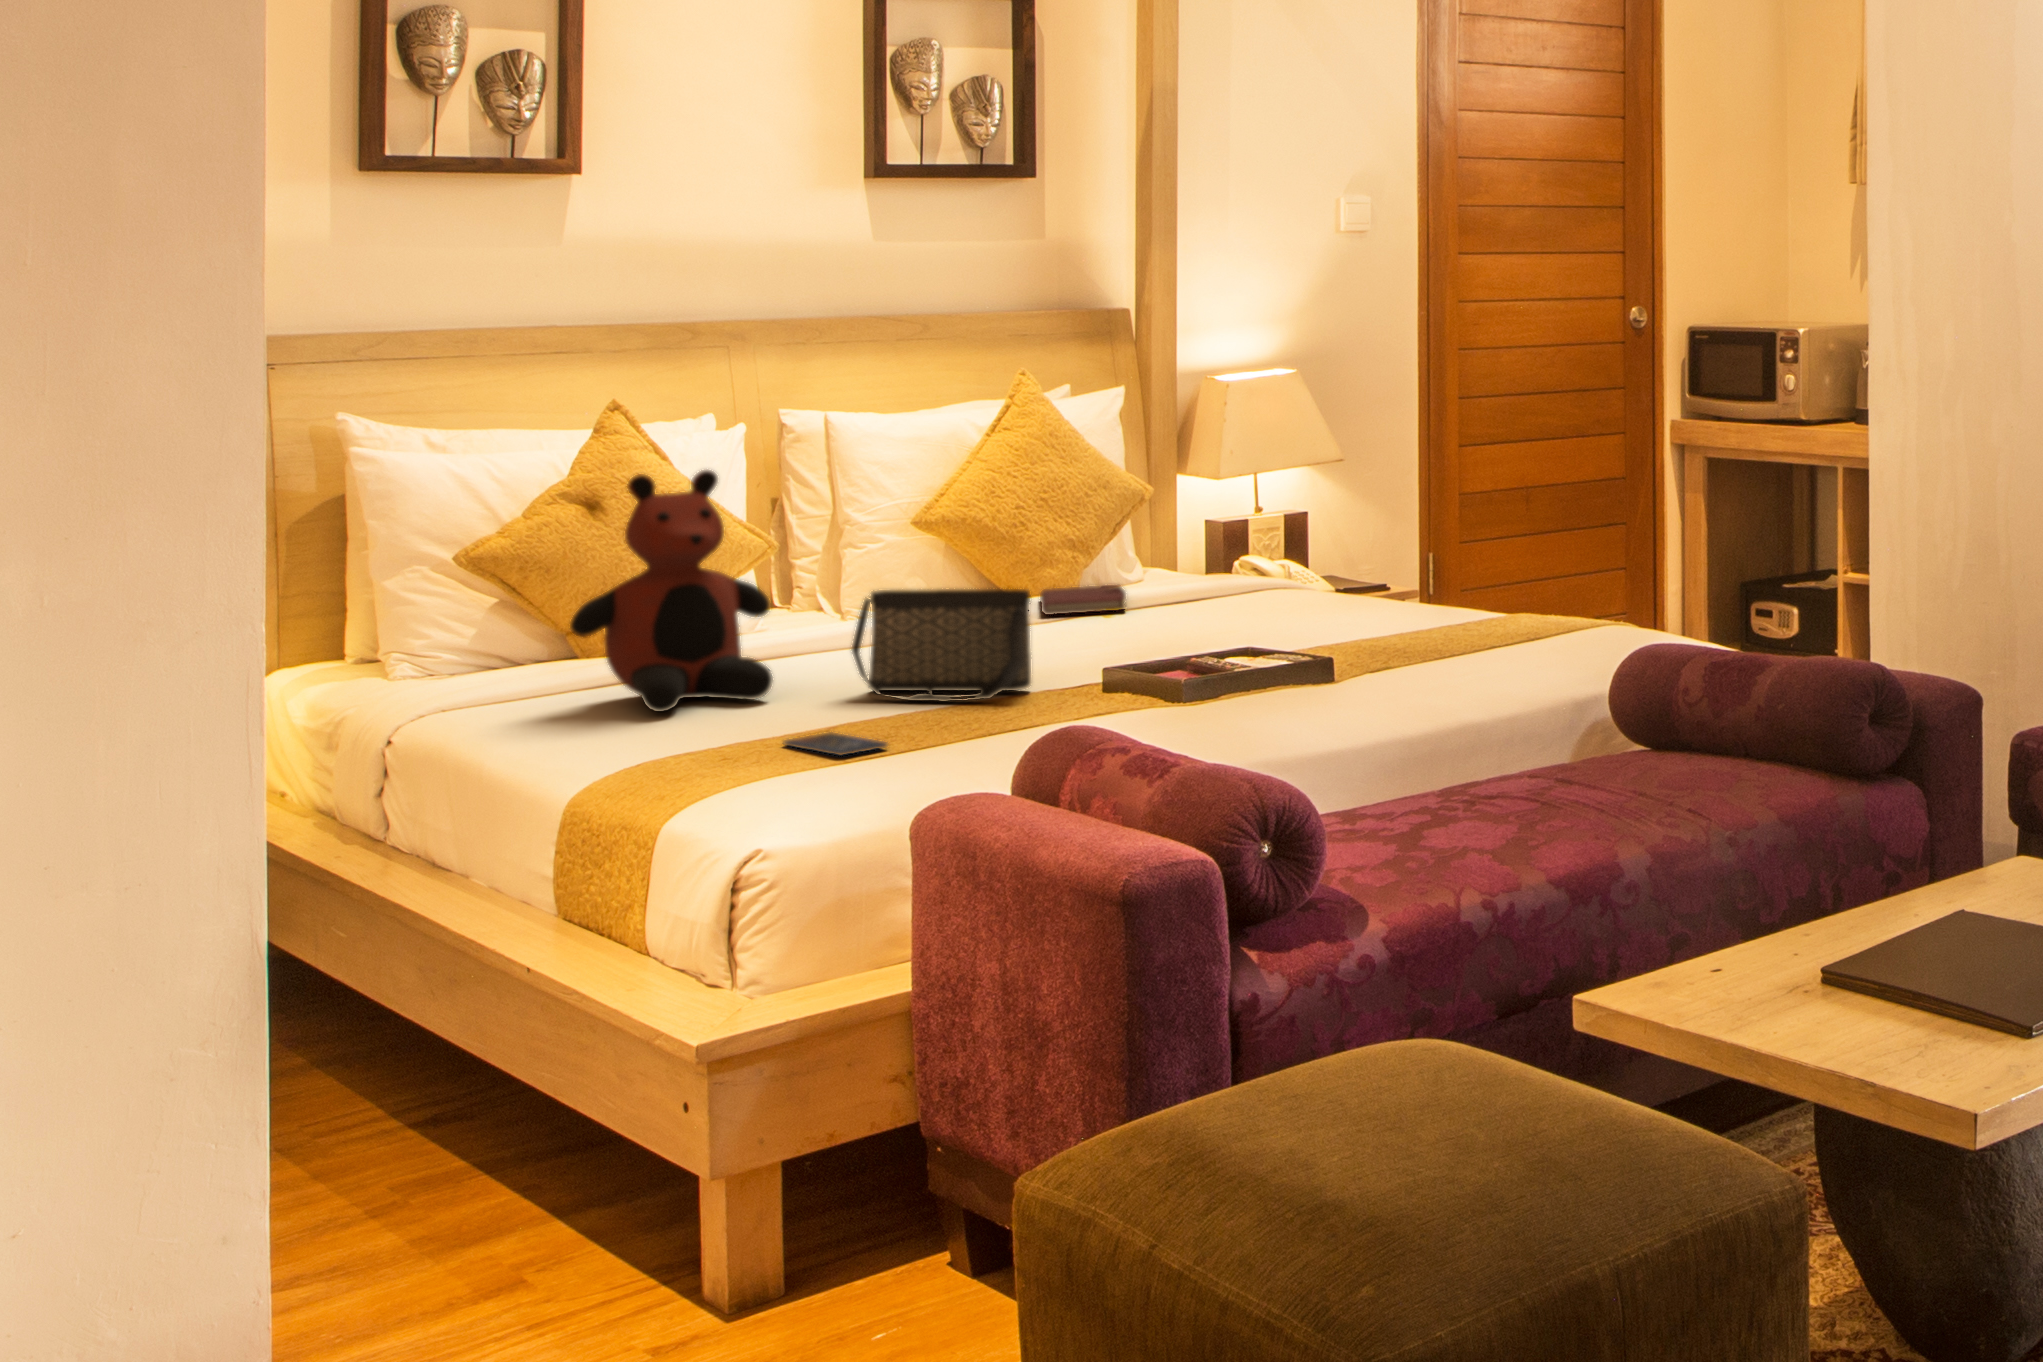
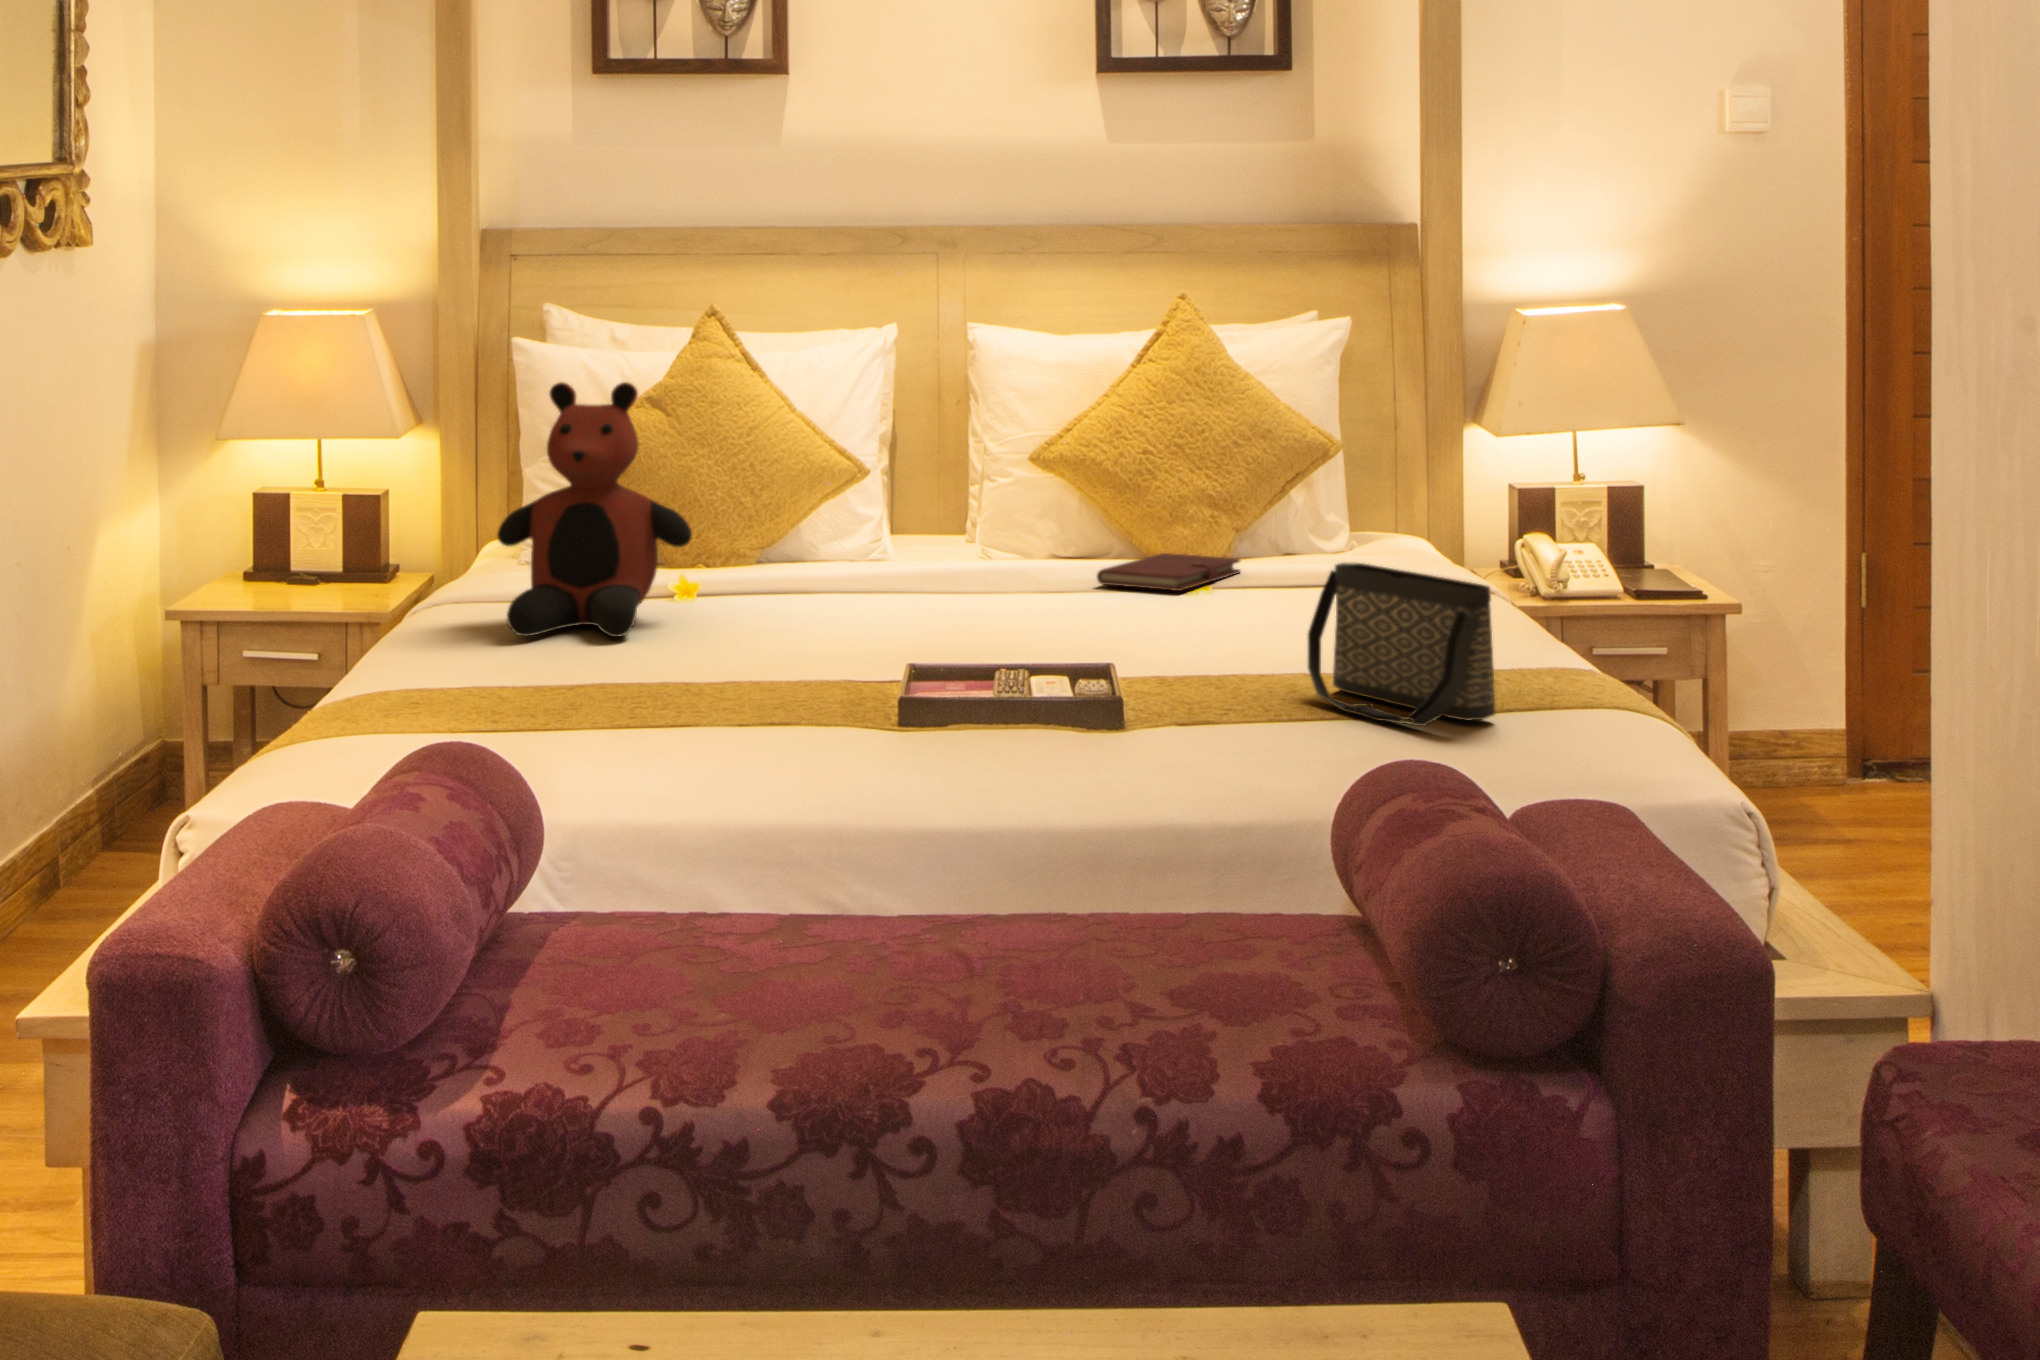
handbag: present [852,589,1031,702] -> present [1308,563,1495,726]
smartphone: present [784,733,887,756] -> none [458,687,535,717]

